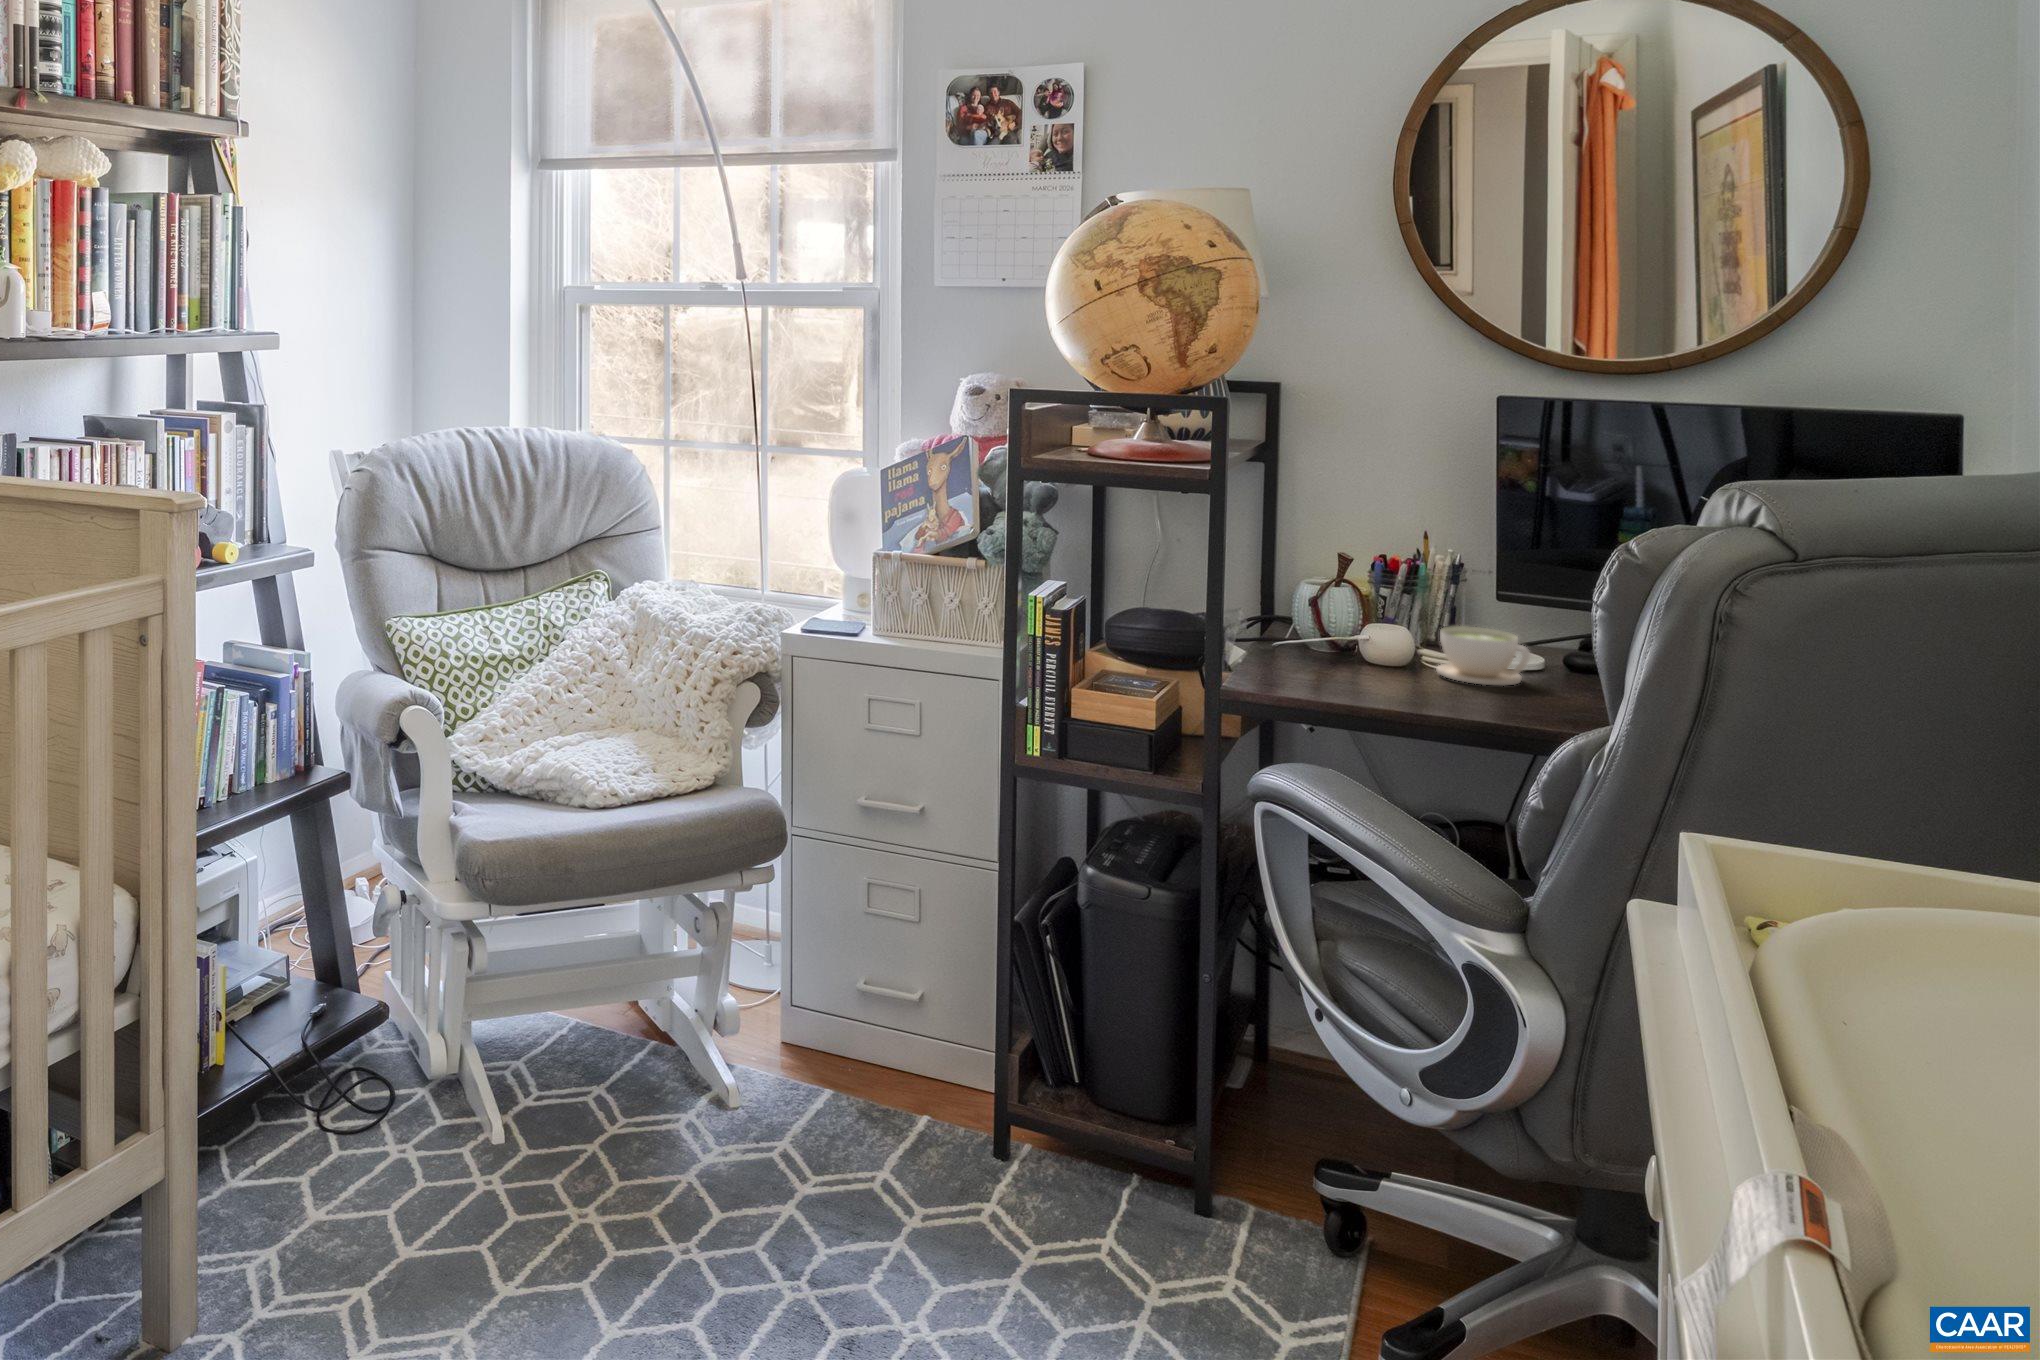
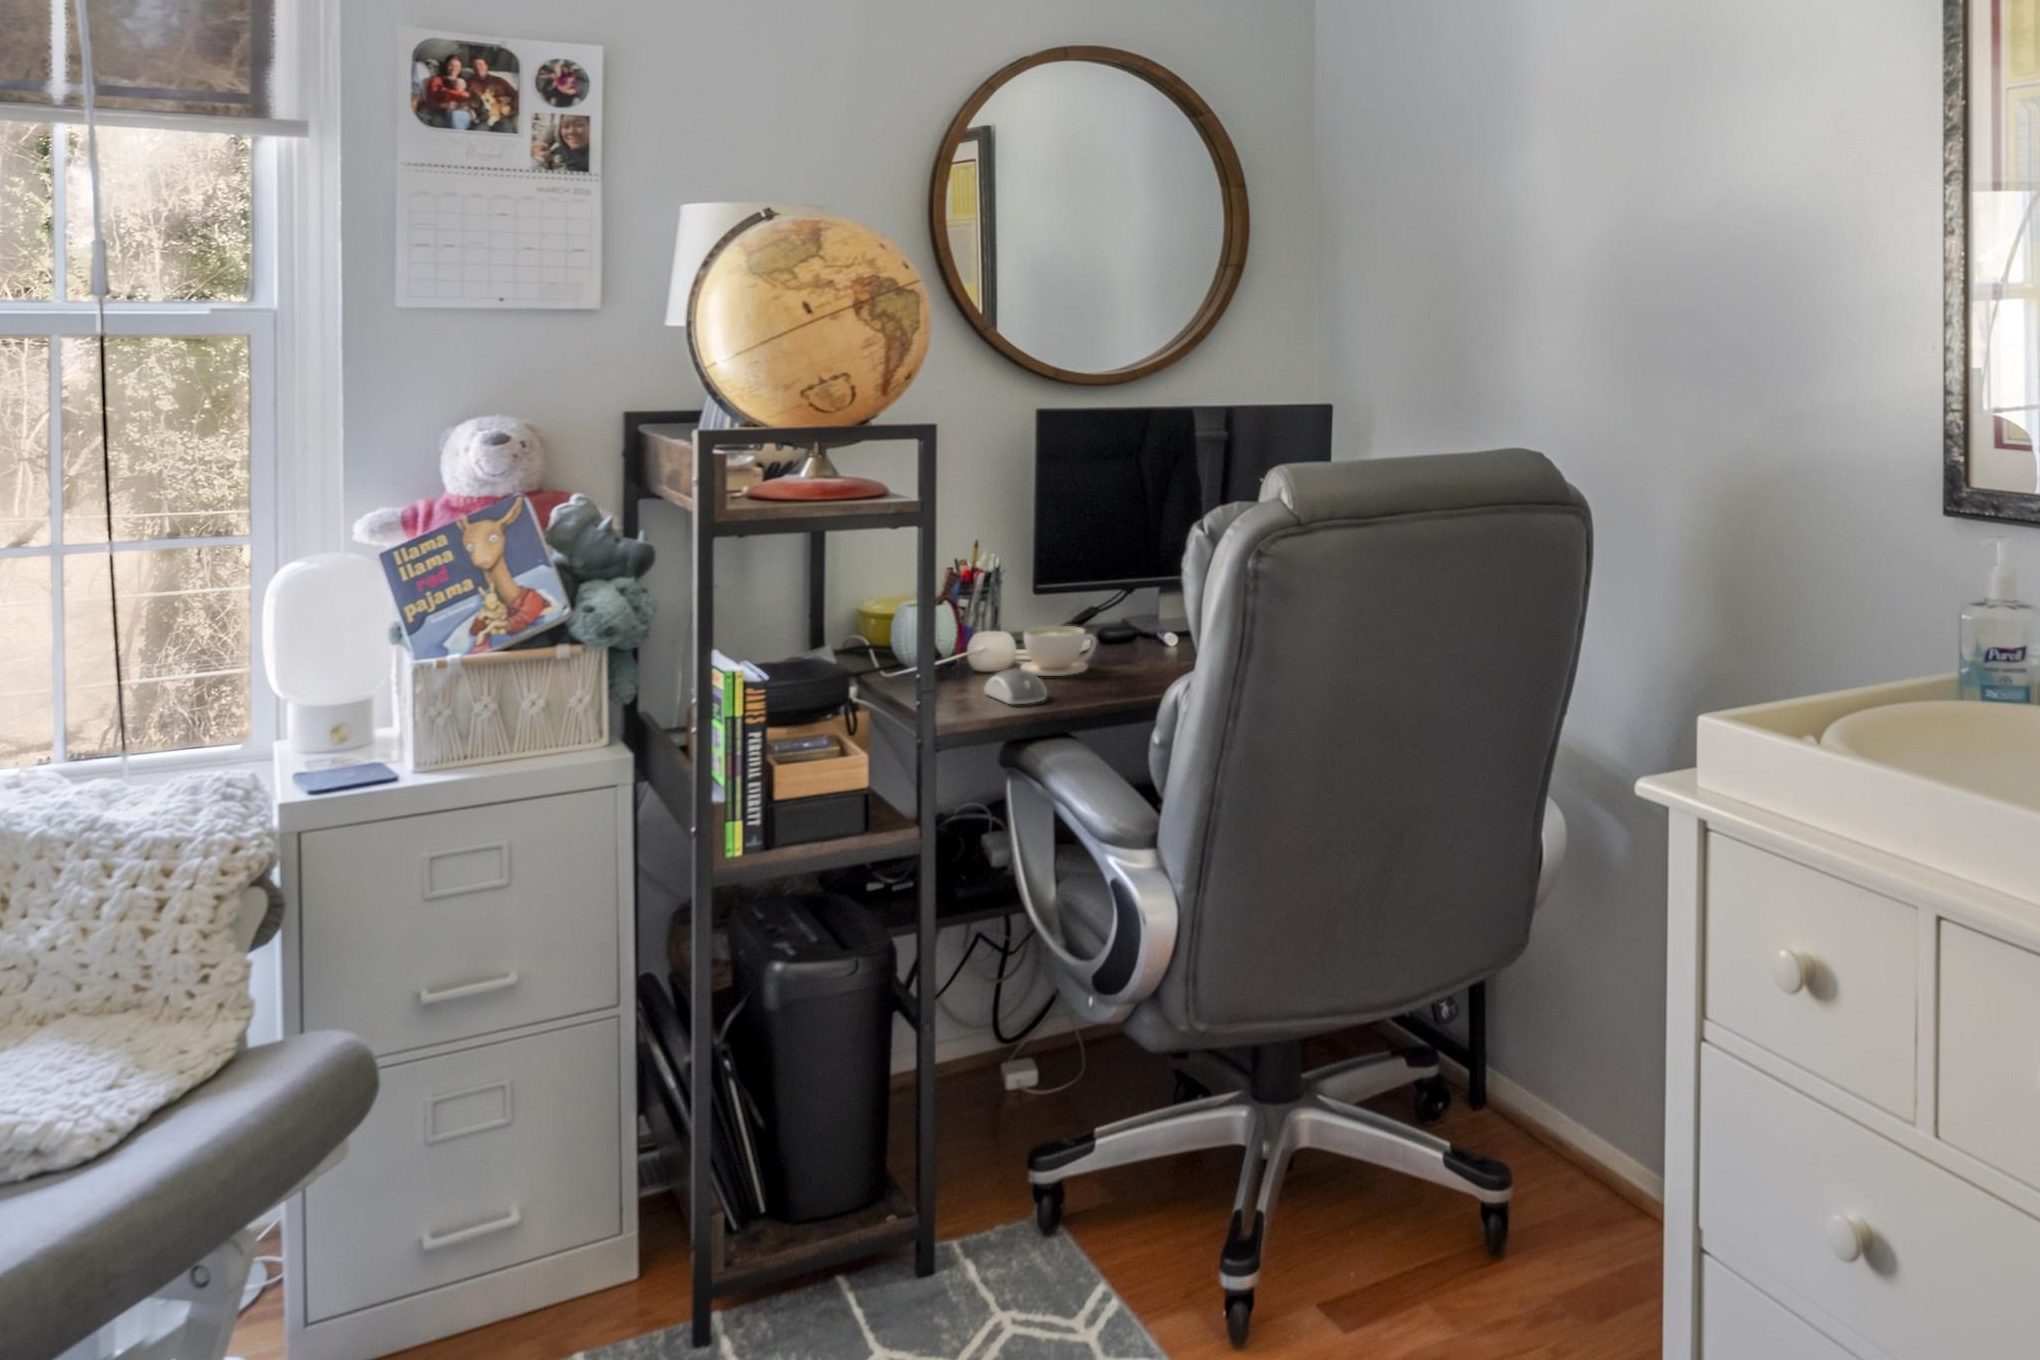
computer mouse: none [1354,659,1405,698] -> present [984,668,1047,704]

